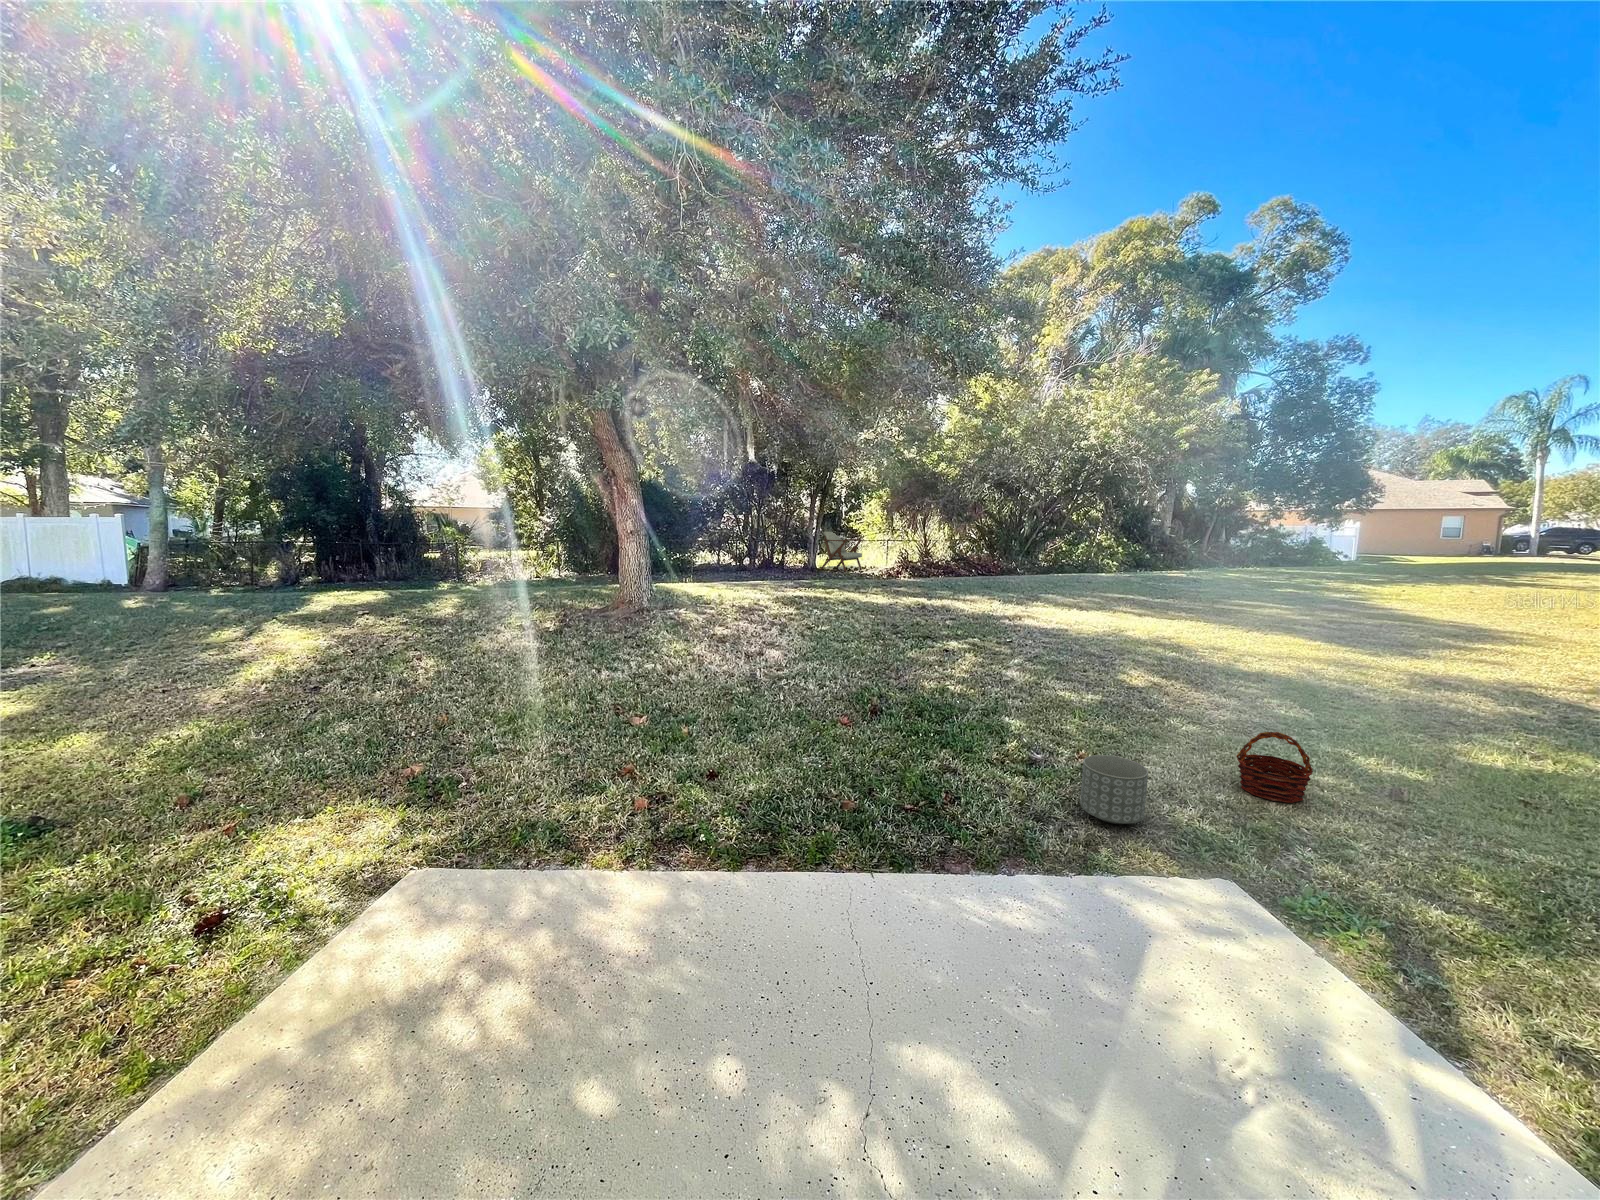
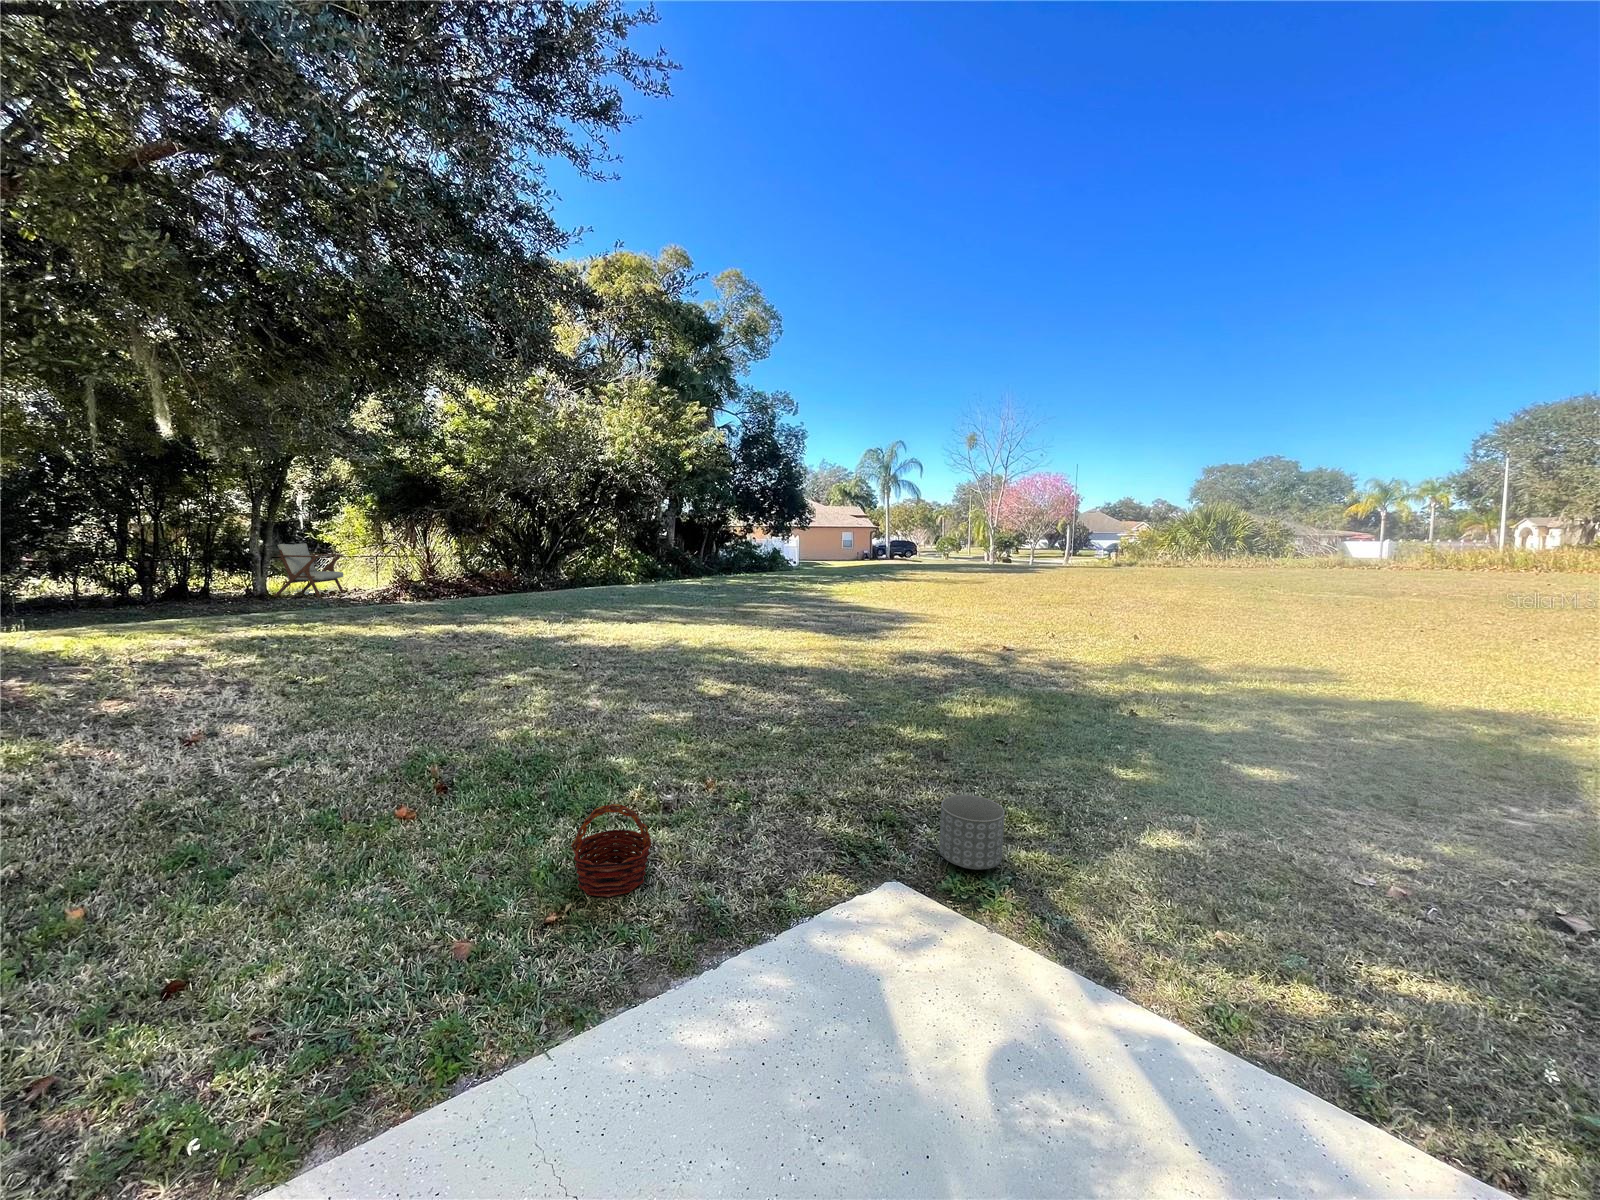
basket: present [1236,732,1313,803] -> present [571,804,652,897]
planter: present [1080,755,1148,824] -> present [939,795,1004,870]

